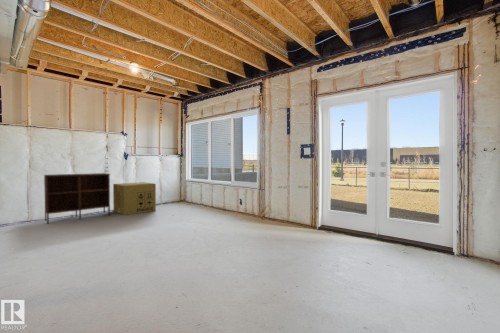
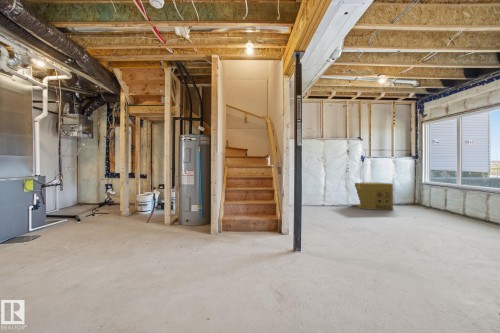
shelving unit: present [44,173,110,224] -> none [308,173,353,208]

